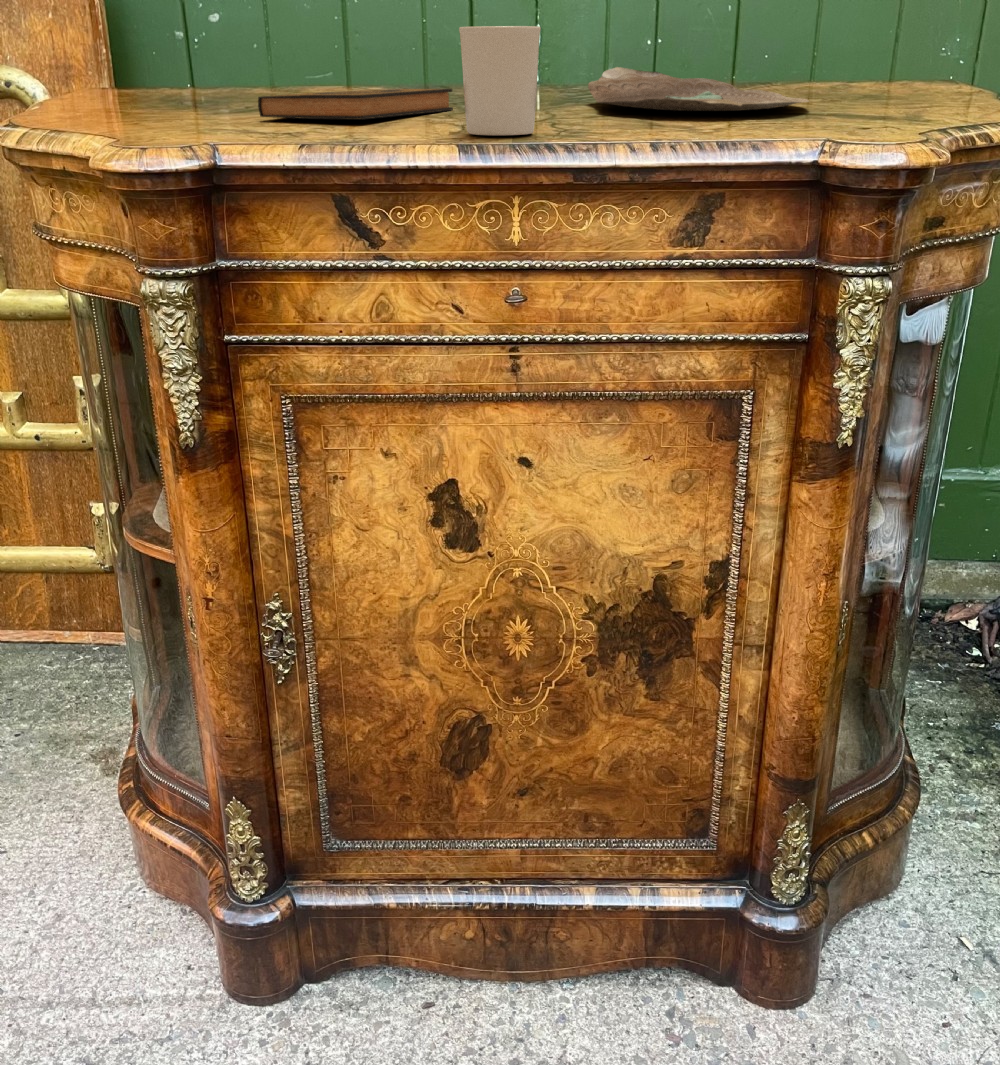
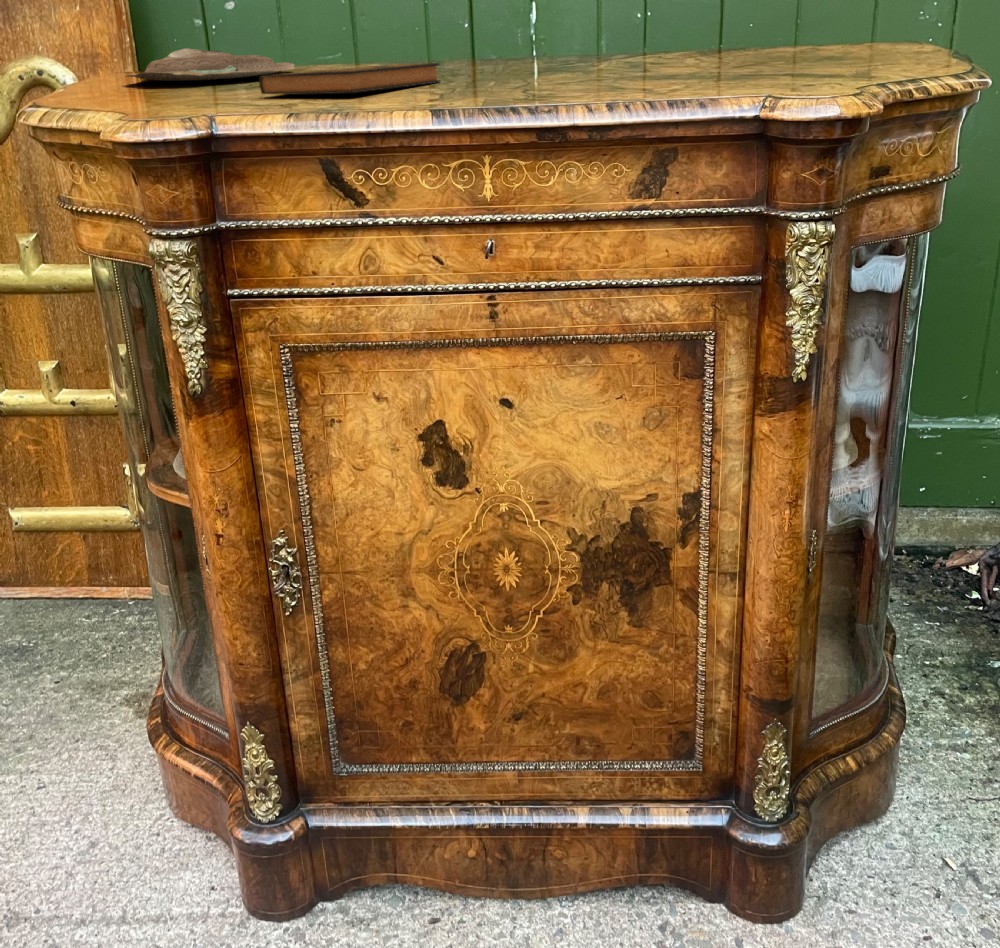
candle holder: present [459,26,541,135] -> none [432,4,506,103]
decorative bowl: present [588,67,809,111] -> present [128,49,295,81]

